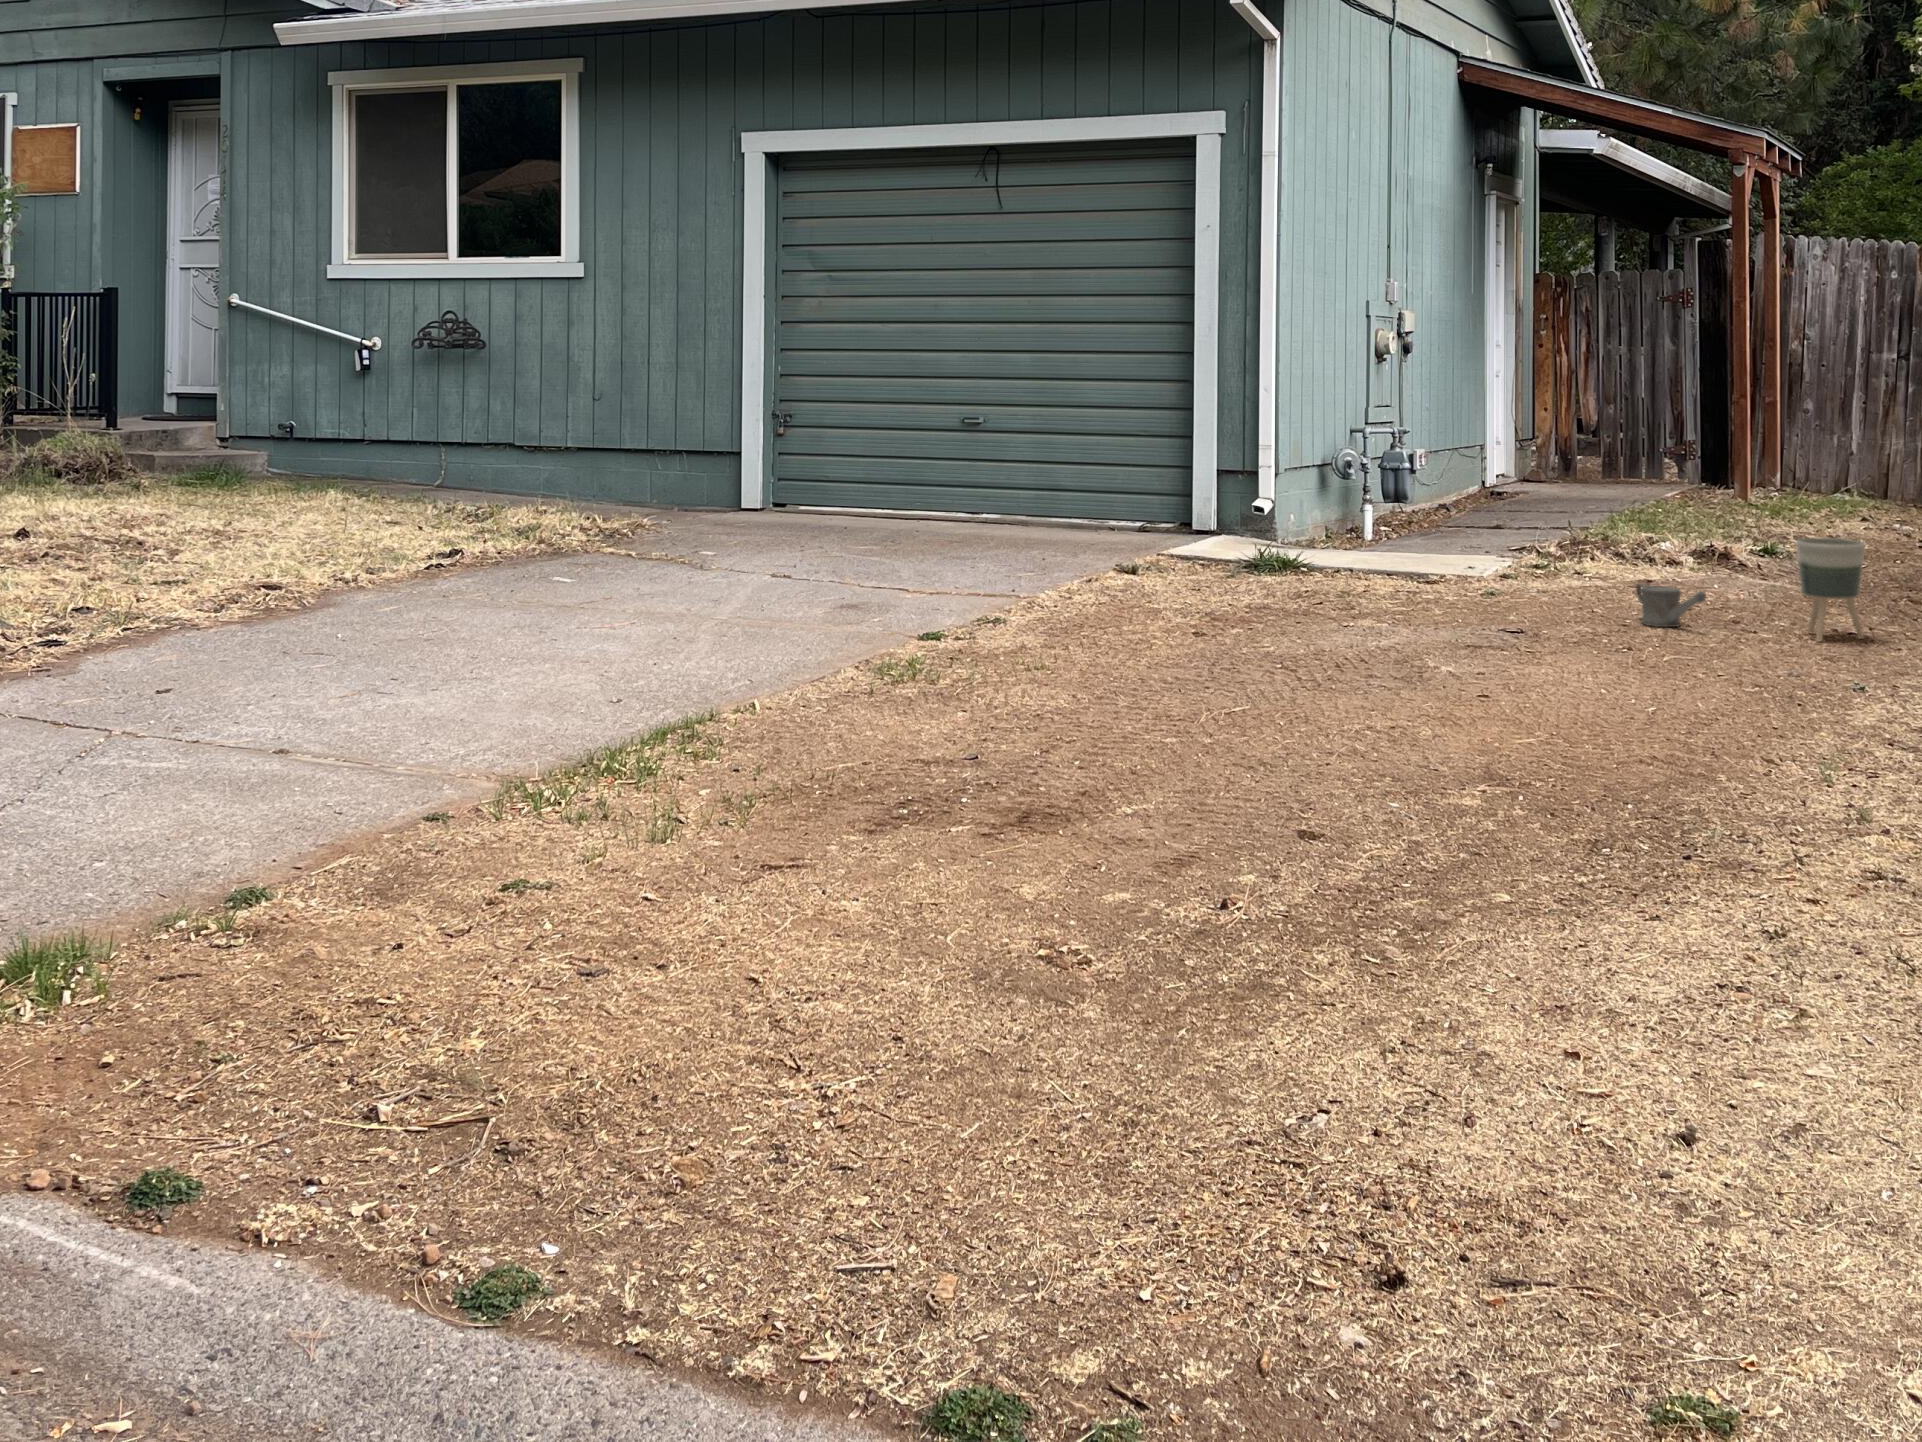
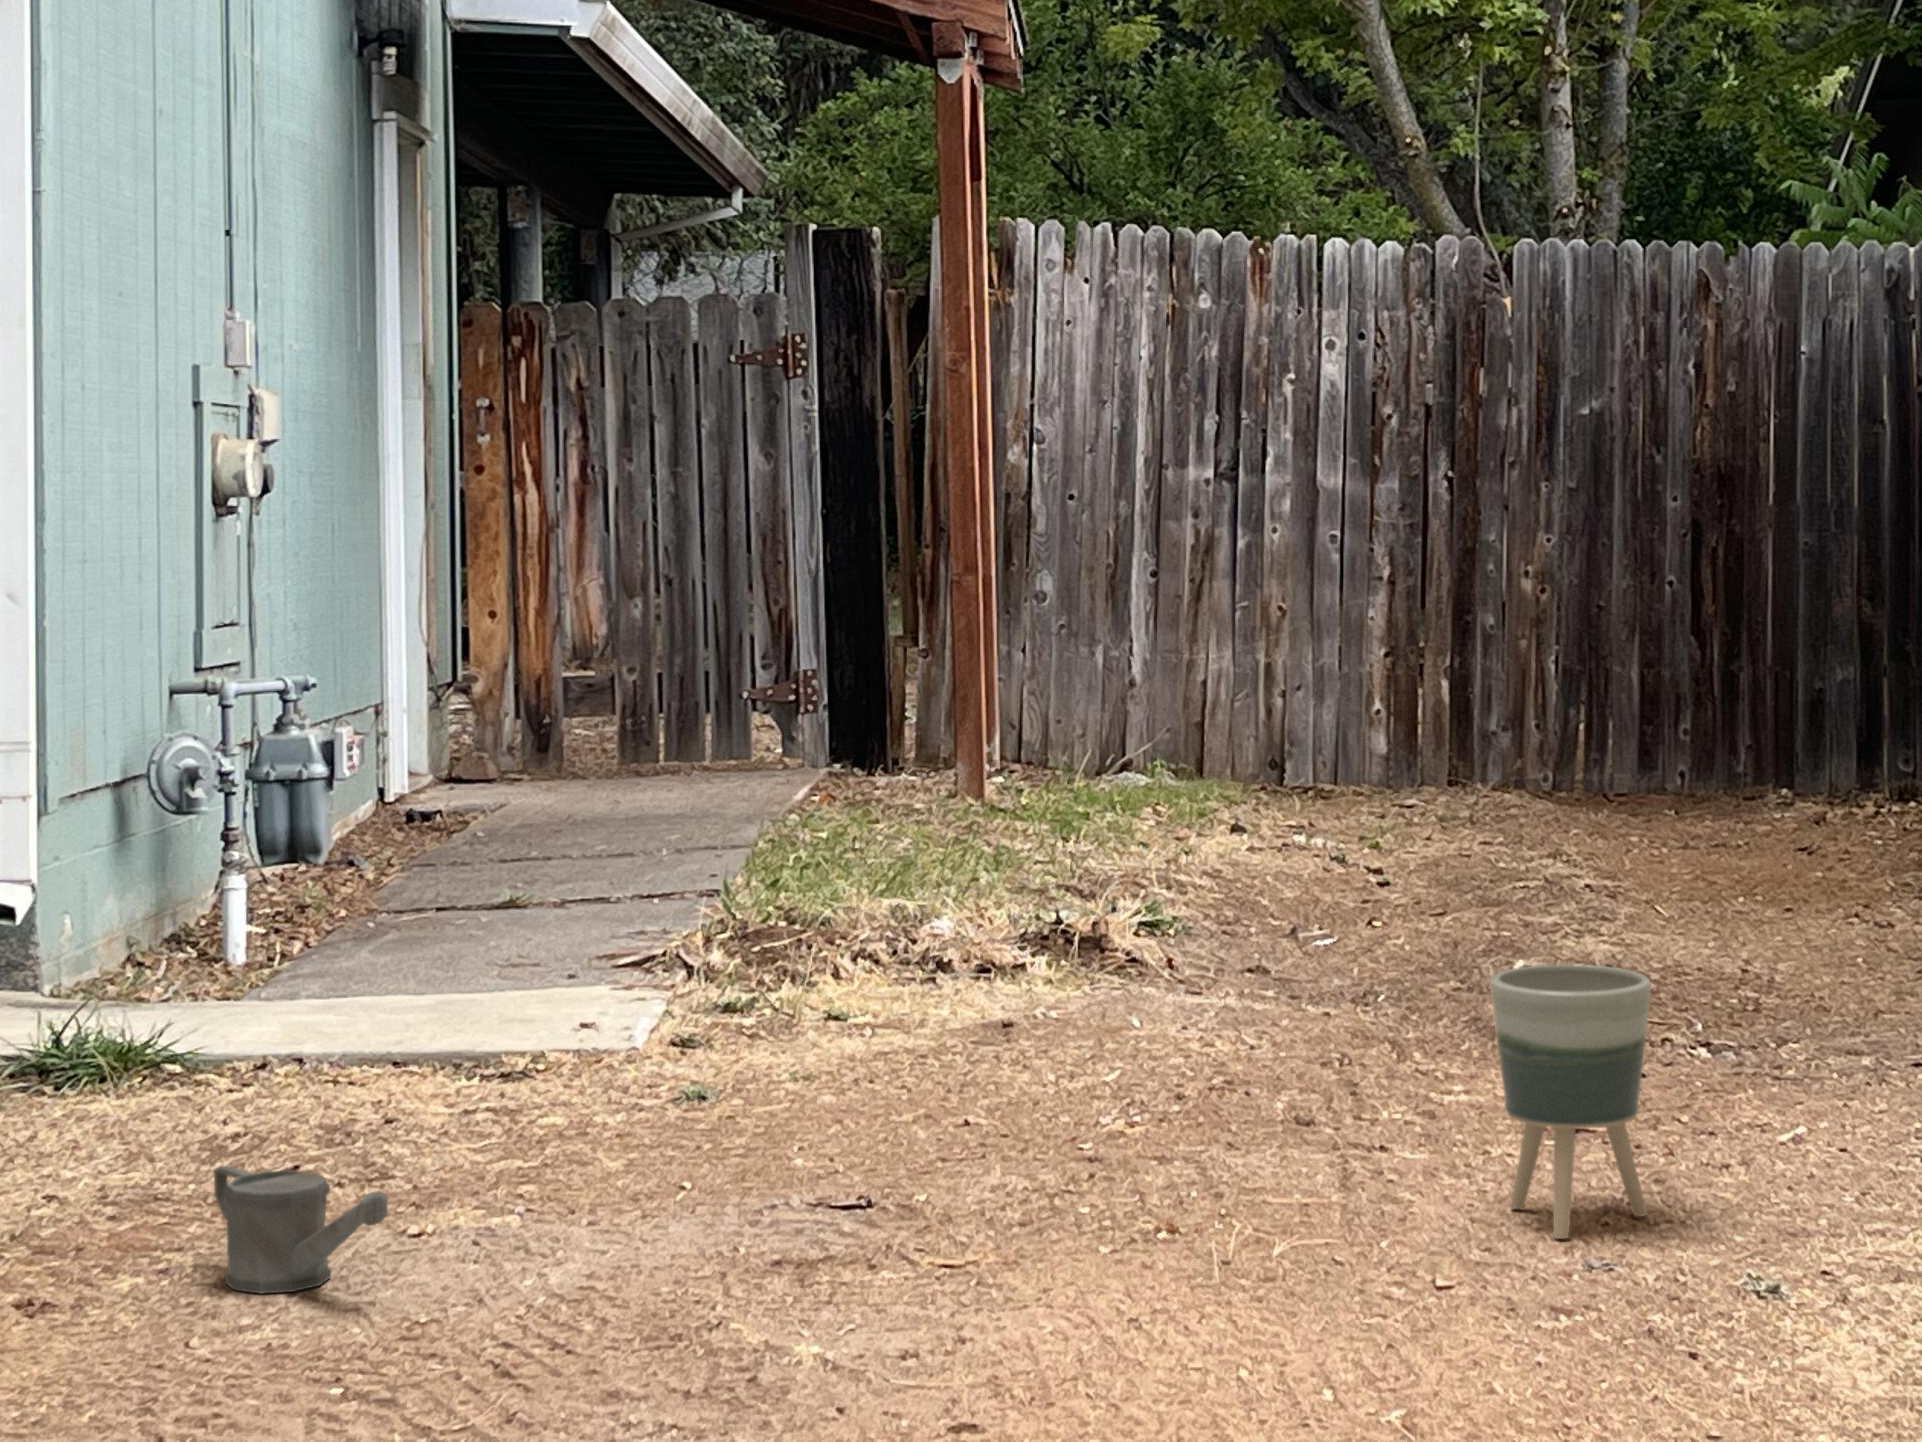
watering can: present [1636,584,1706,627] -> present [214,1166,388,1293]

